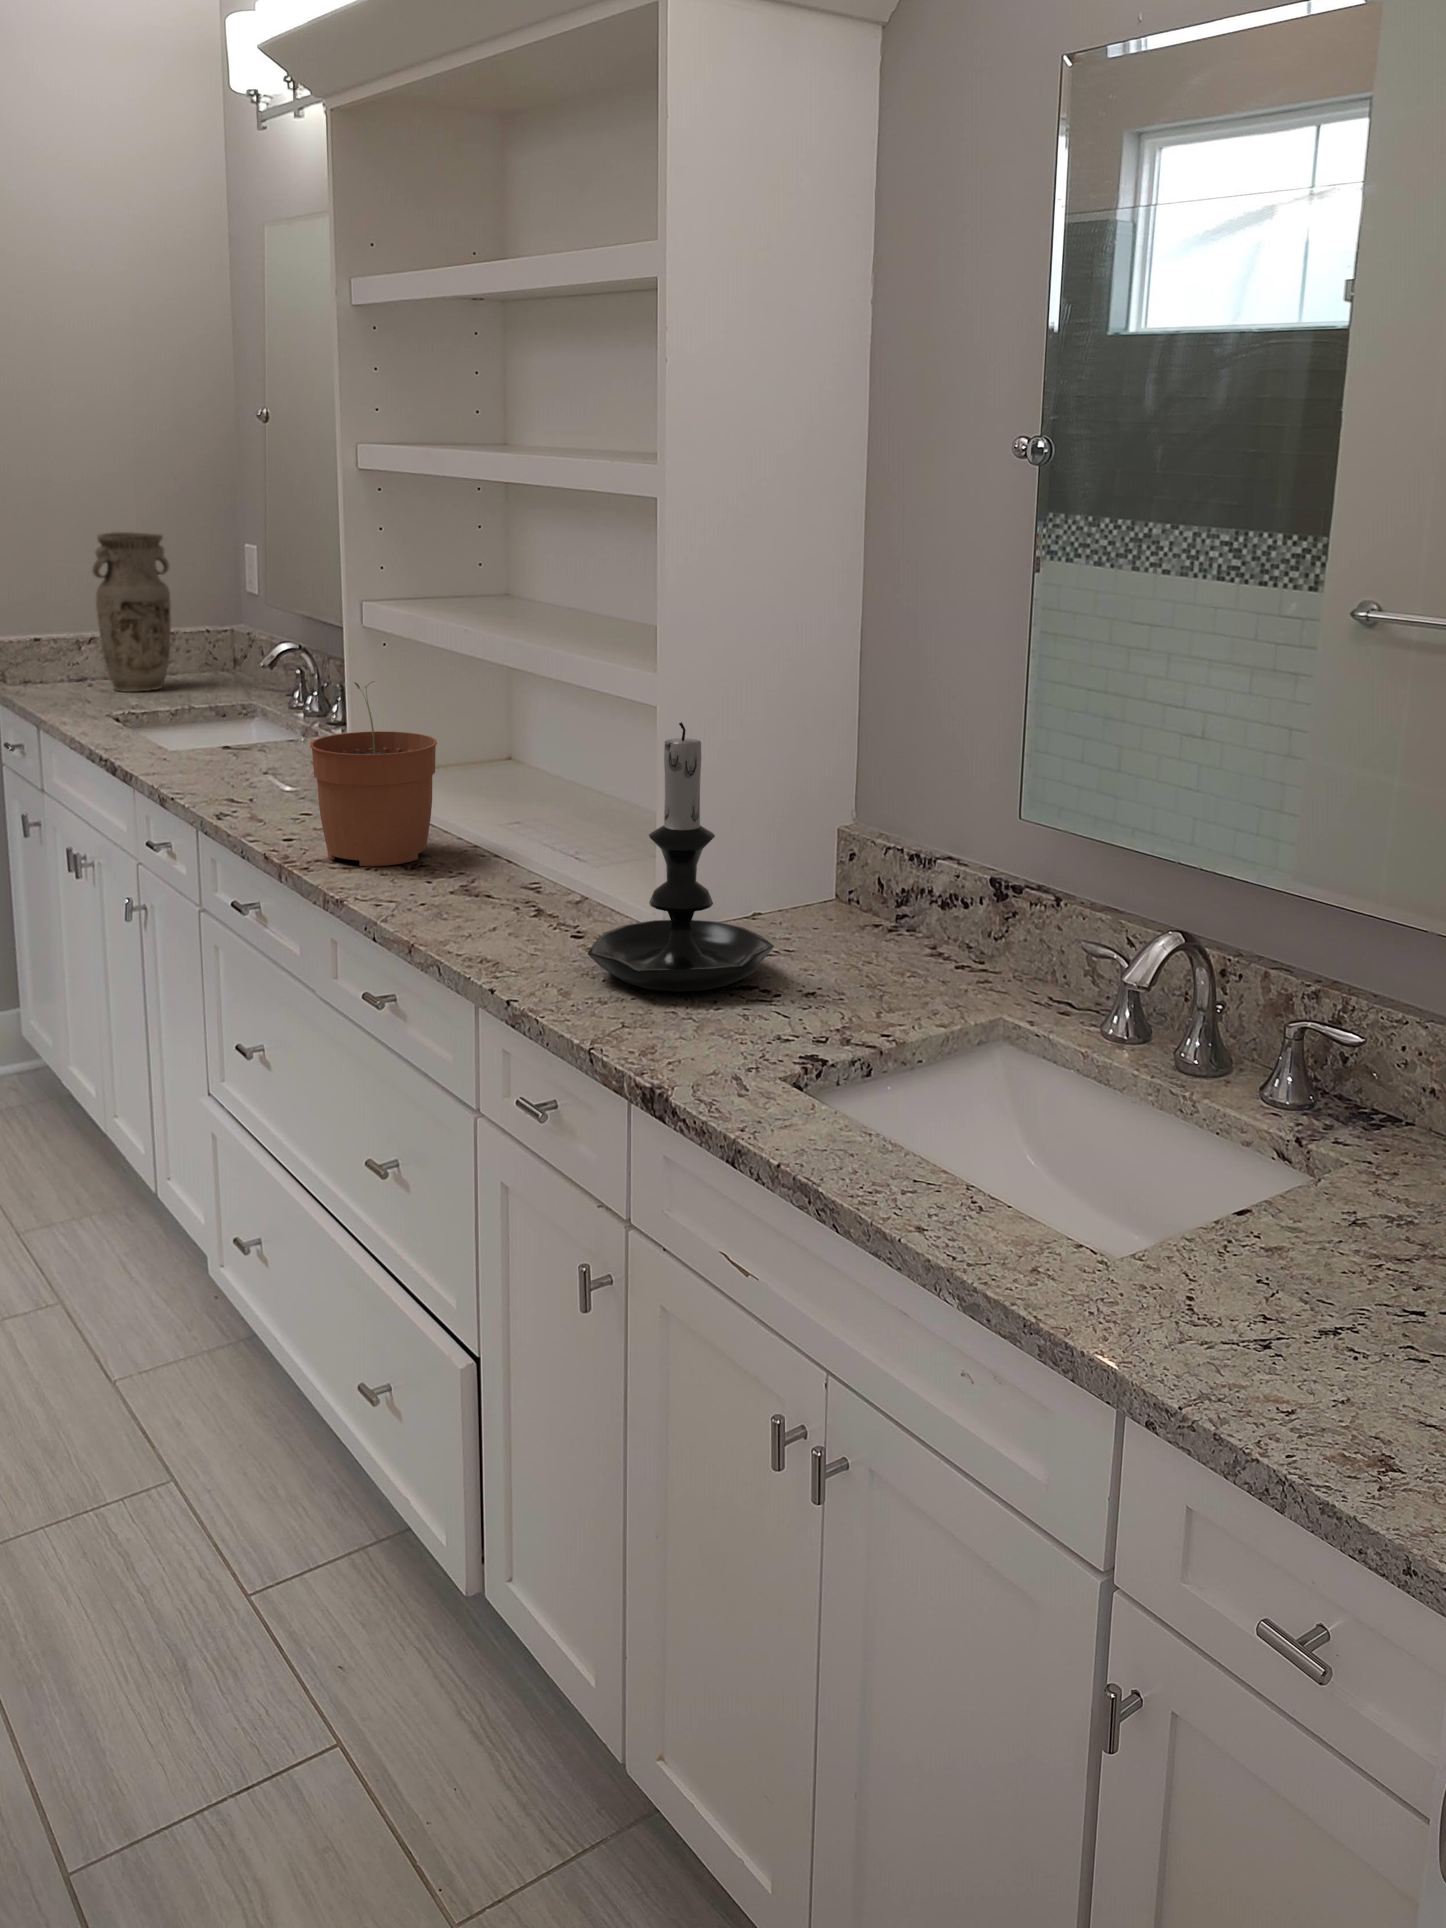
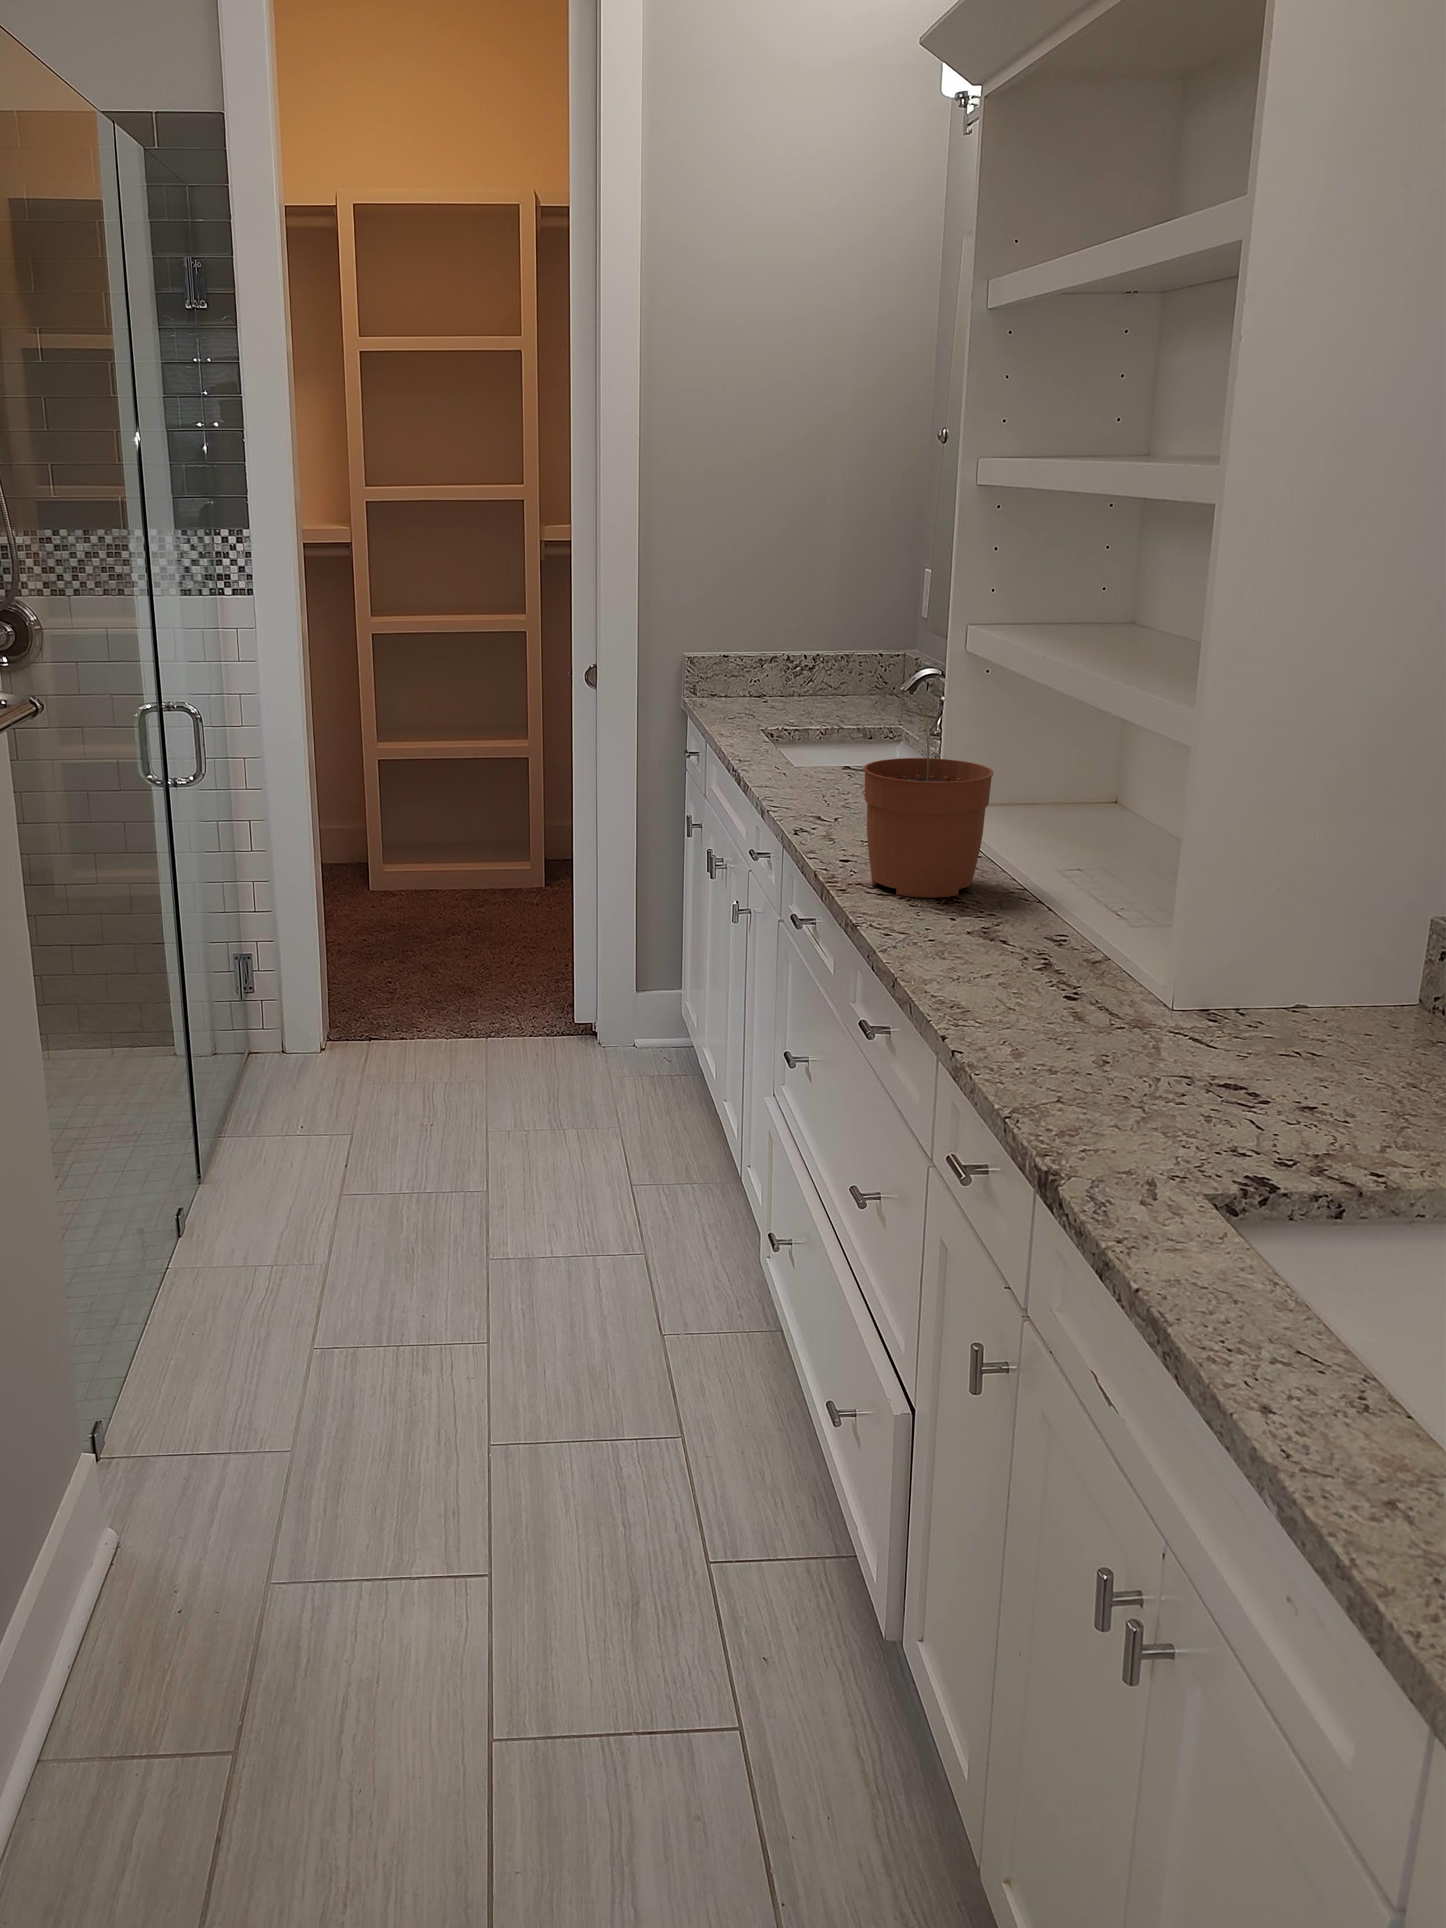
vase: present [93,532,171,692] -> none [773,552,845,707]
candle holder: present [588,722,774,992] -> none [1054,770,1280,1080]

